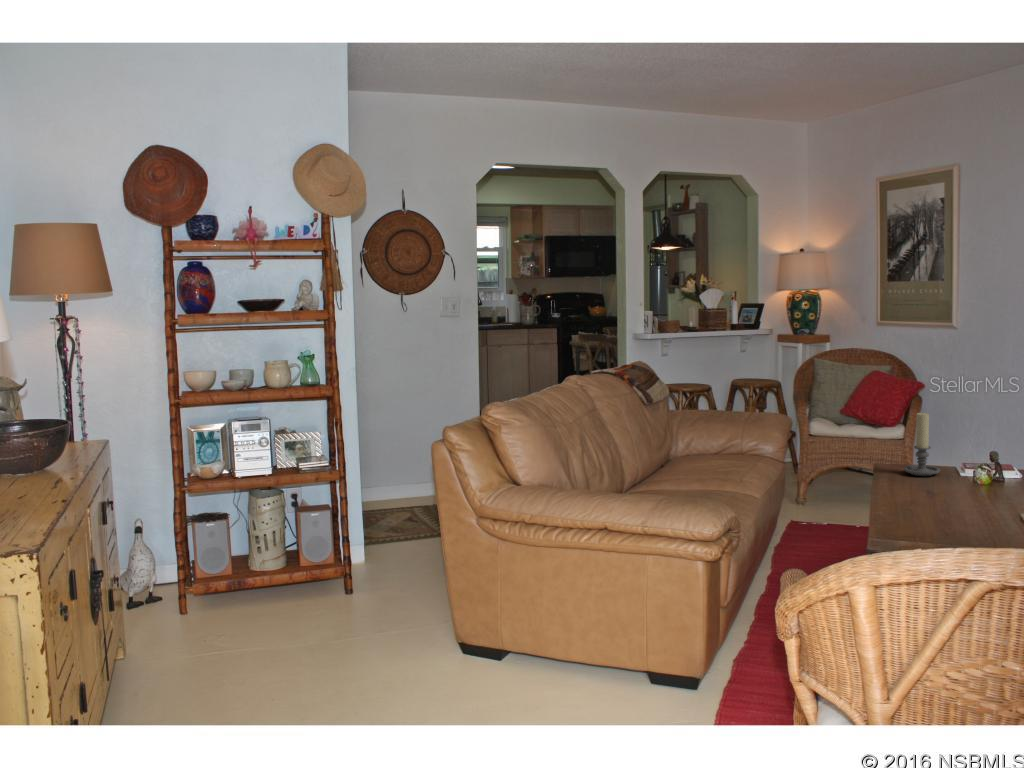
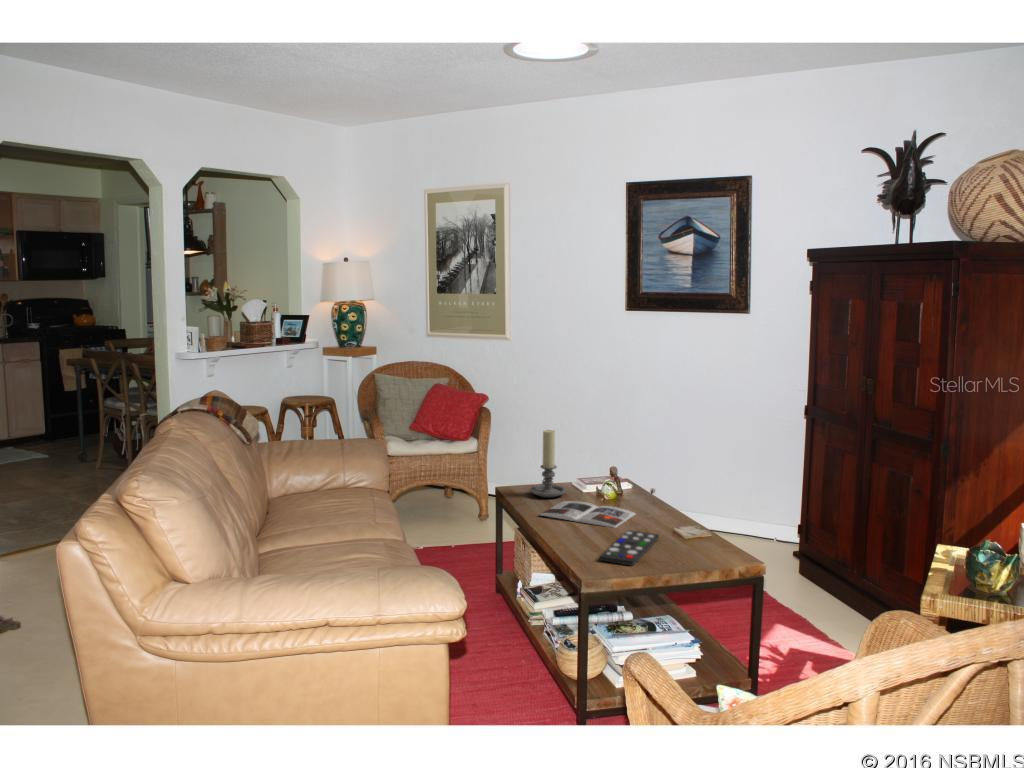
magazine: none [893,479,992,503] -> present [540,501,635,528]
remote control: none [909,504,989,528] -> present [600,530,659,566]

